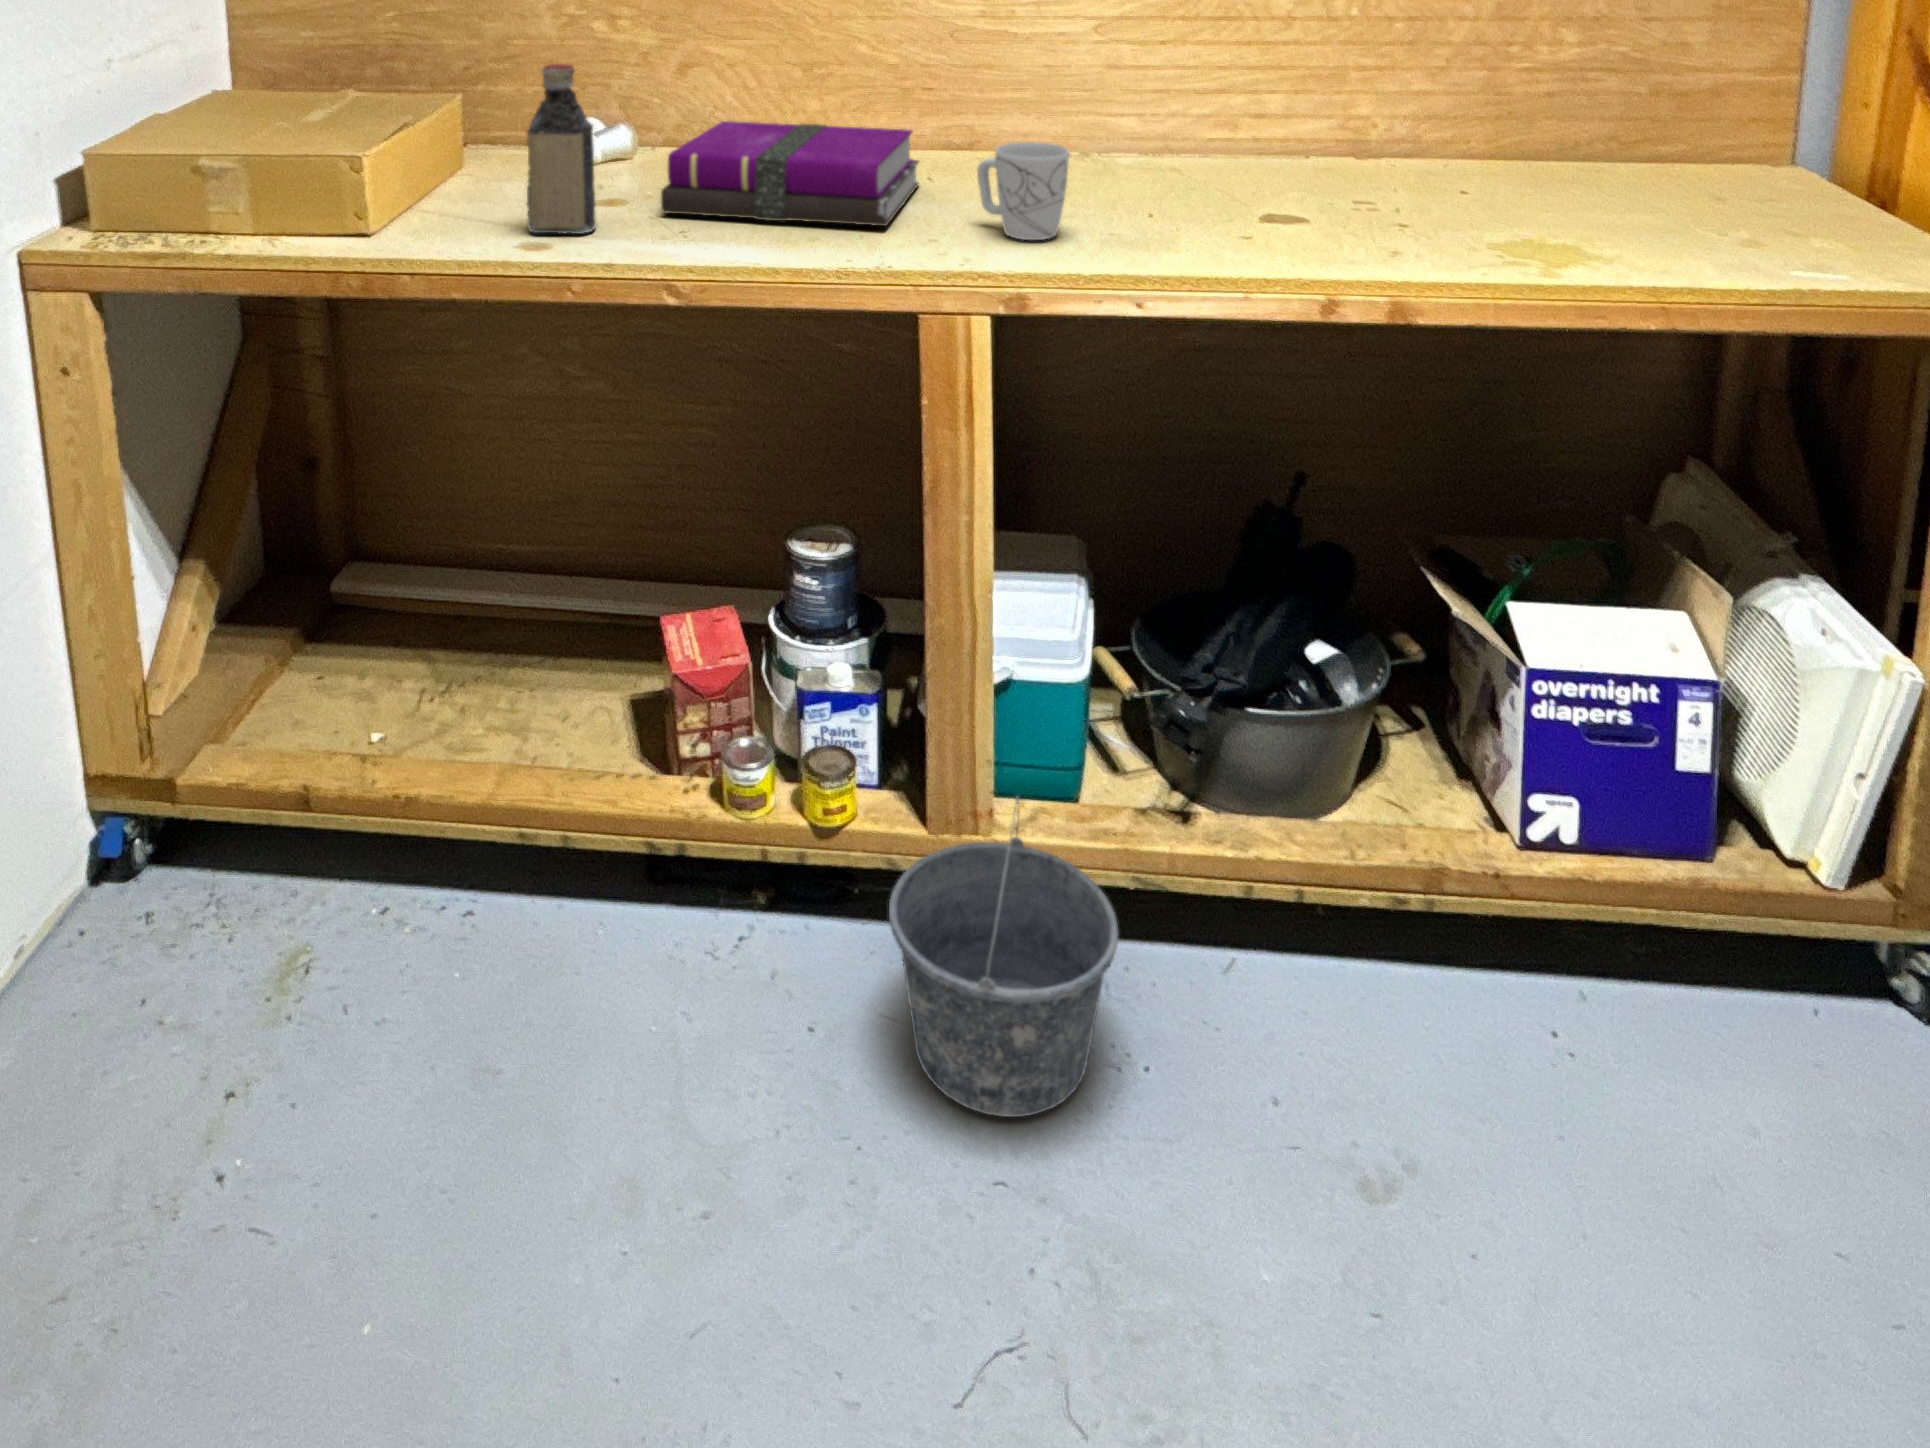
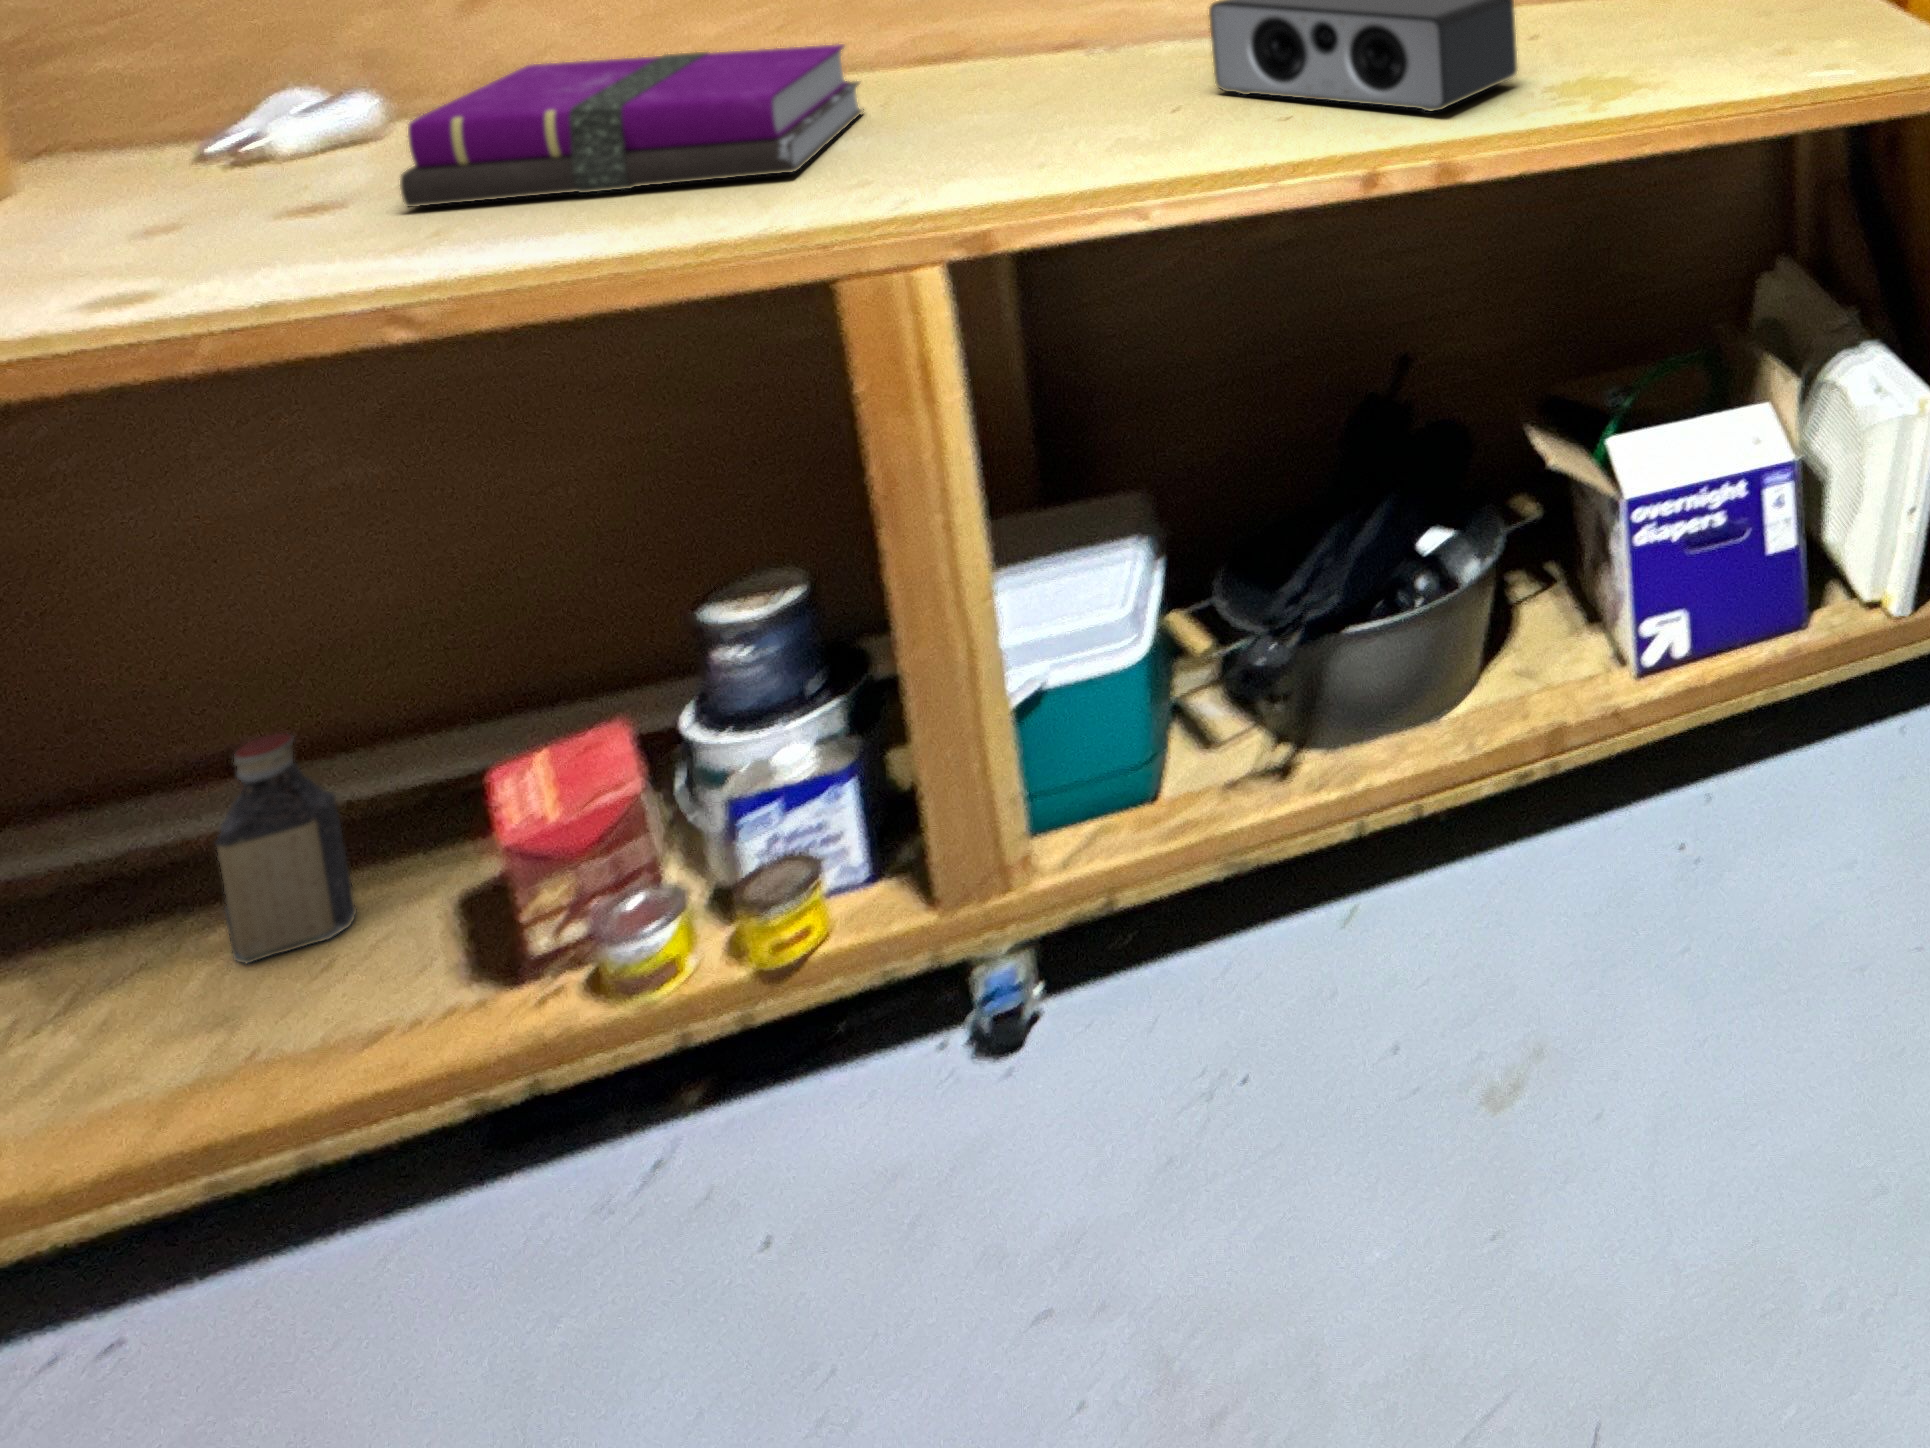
bottle: present [527,64,596,234] -> present [215,733,356,963]
speaker: none [1181,113,1466,253] -> present [1209,0,1517,111]
mug: present [977,142,1069,240] -> none [928,41,1051,160]
bucket: present [889,797,1118,1117] -> none [875,824,1193,1225]

